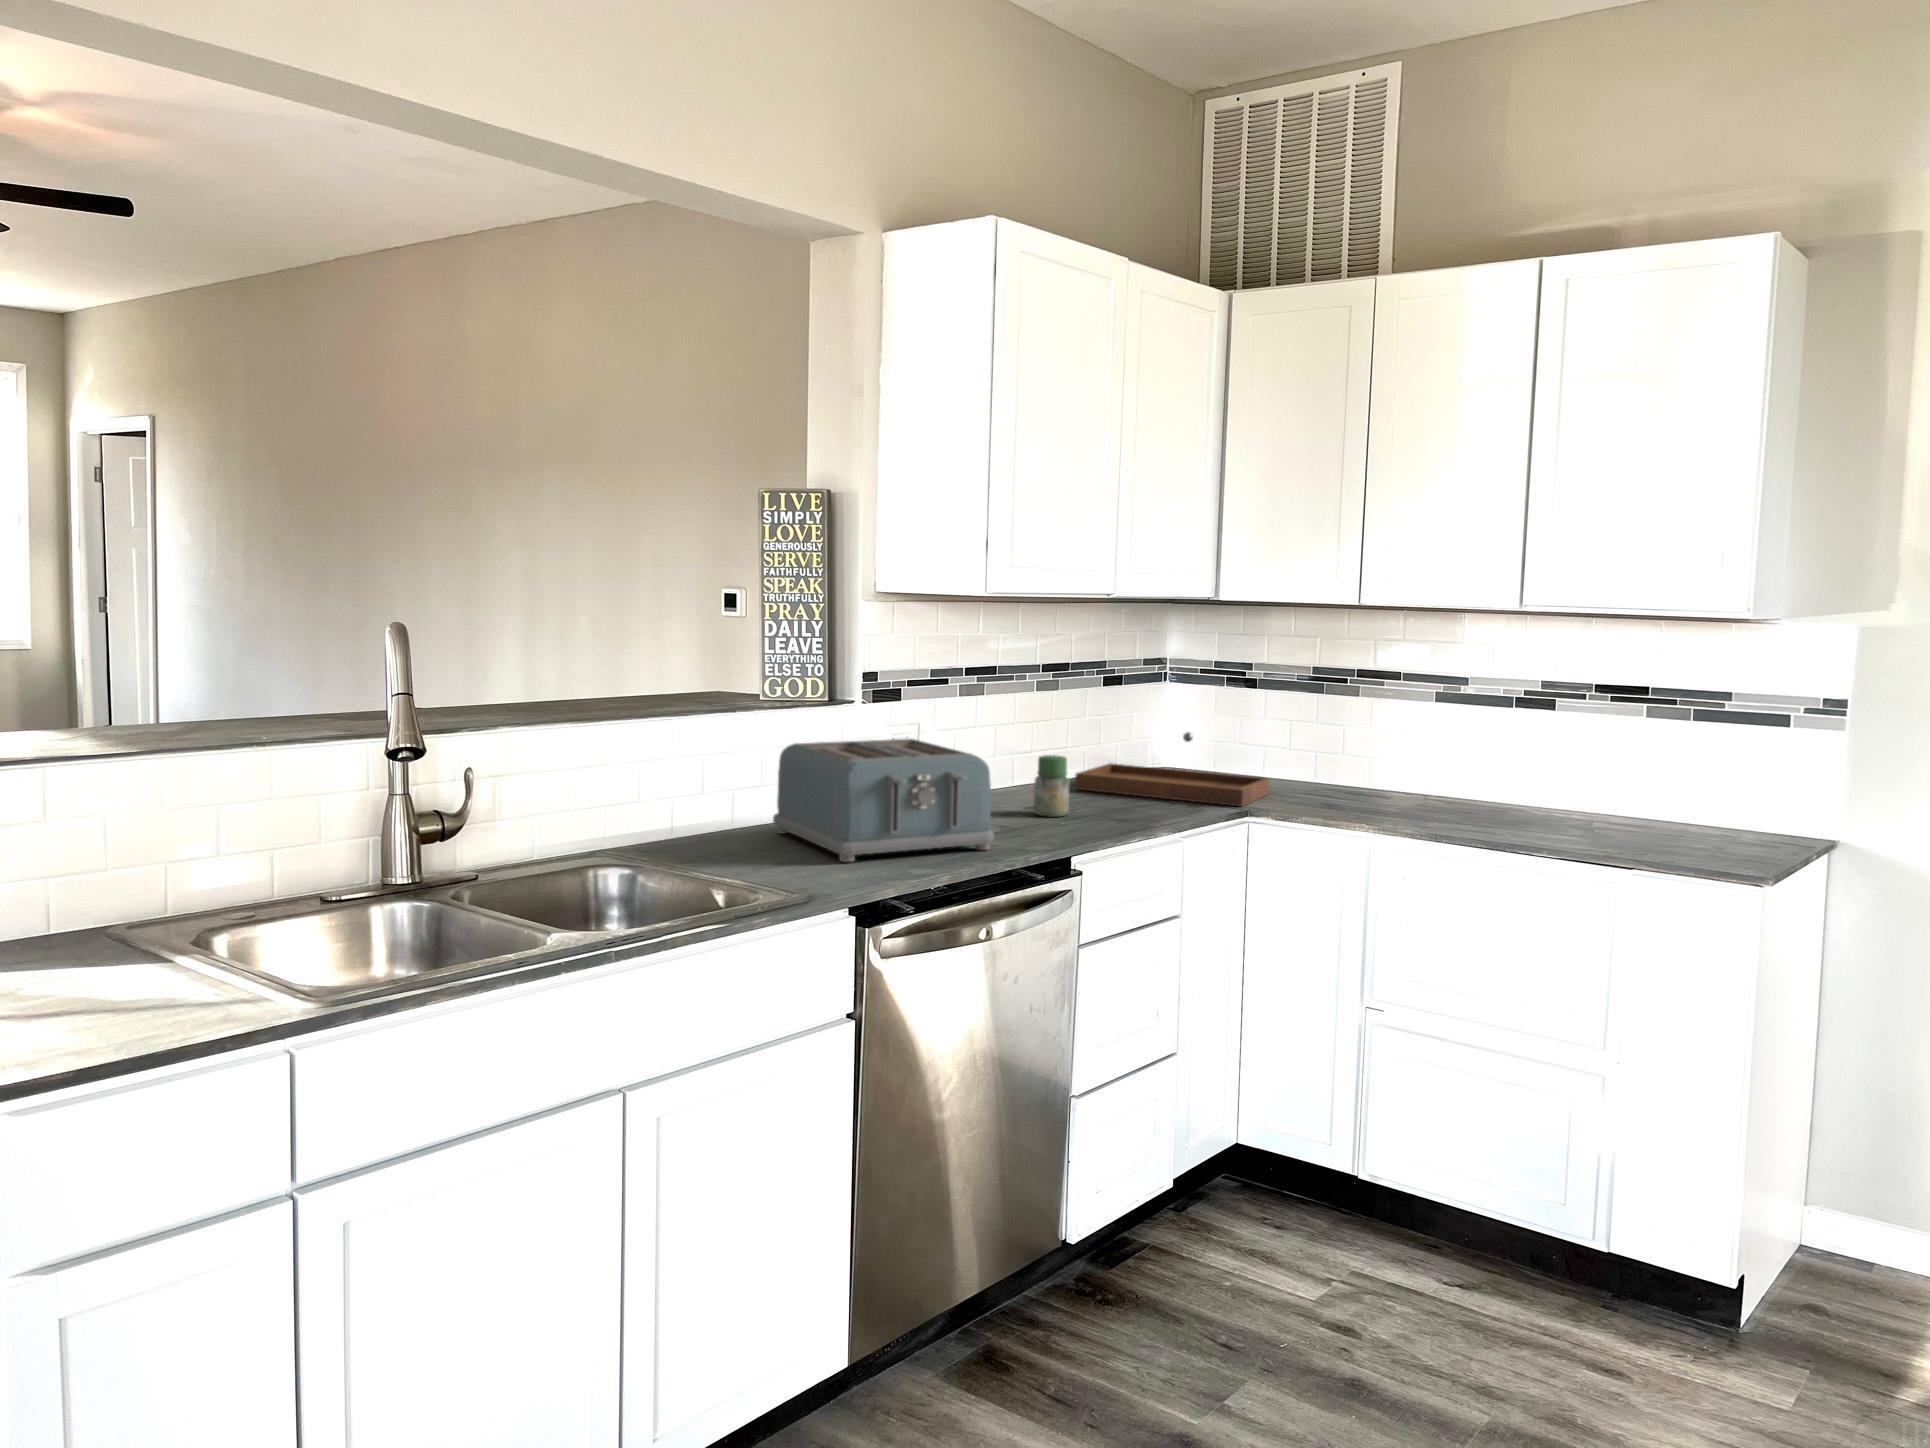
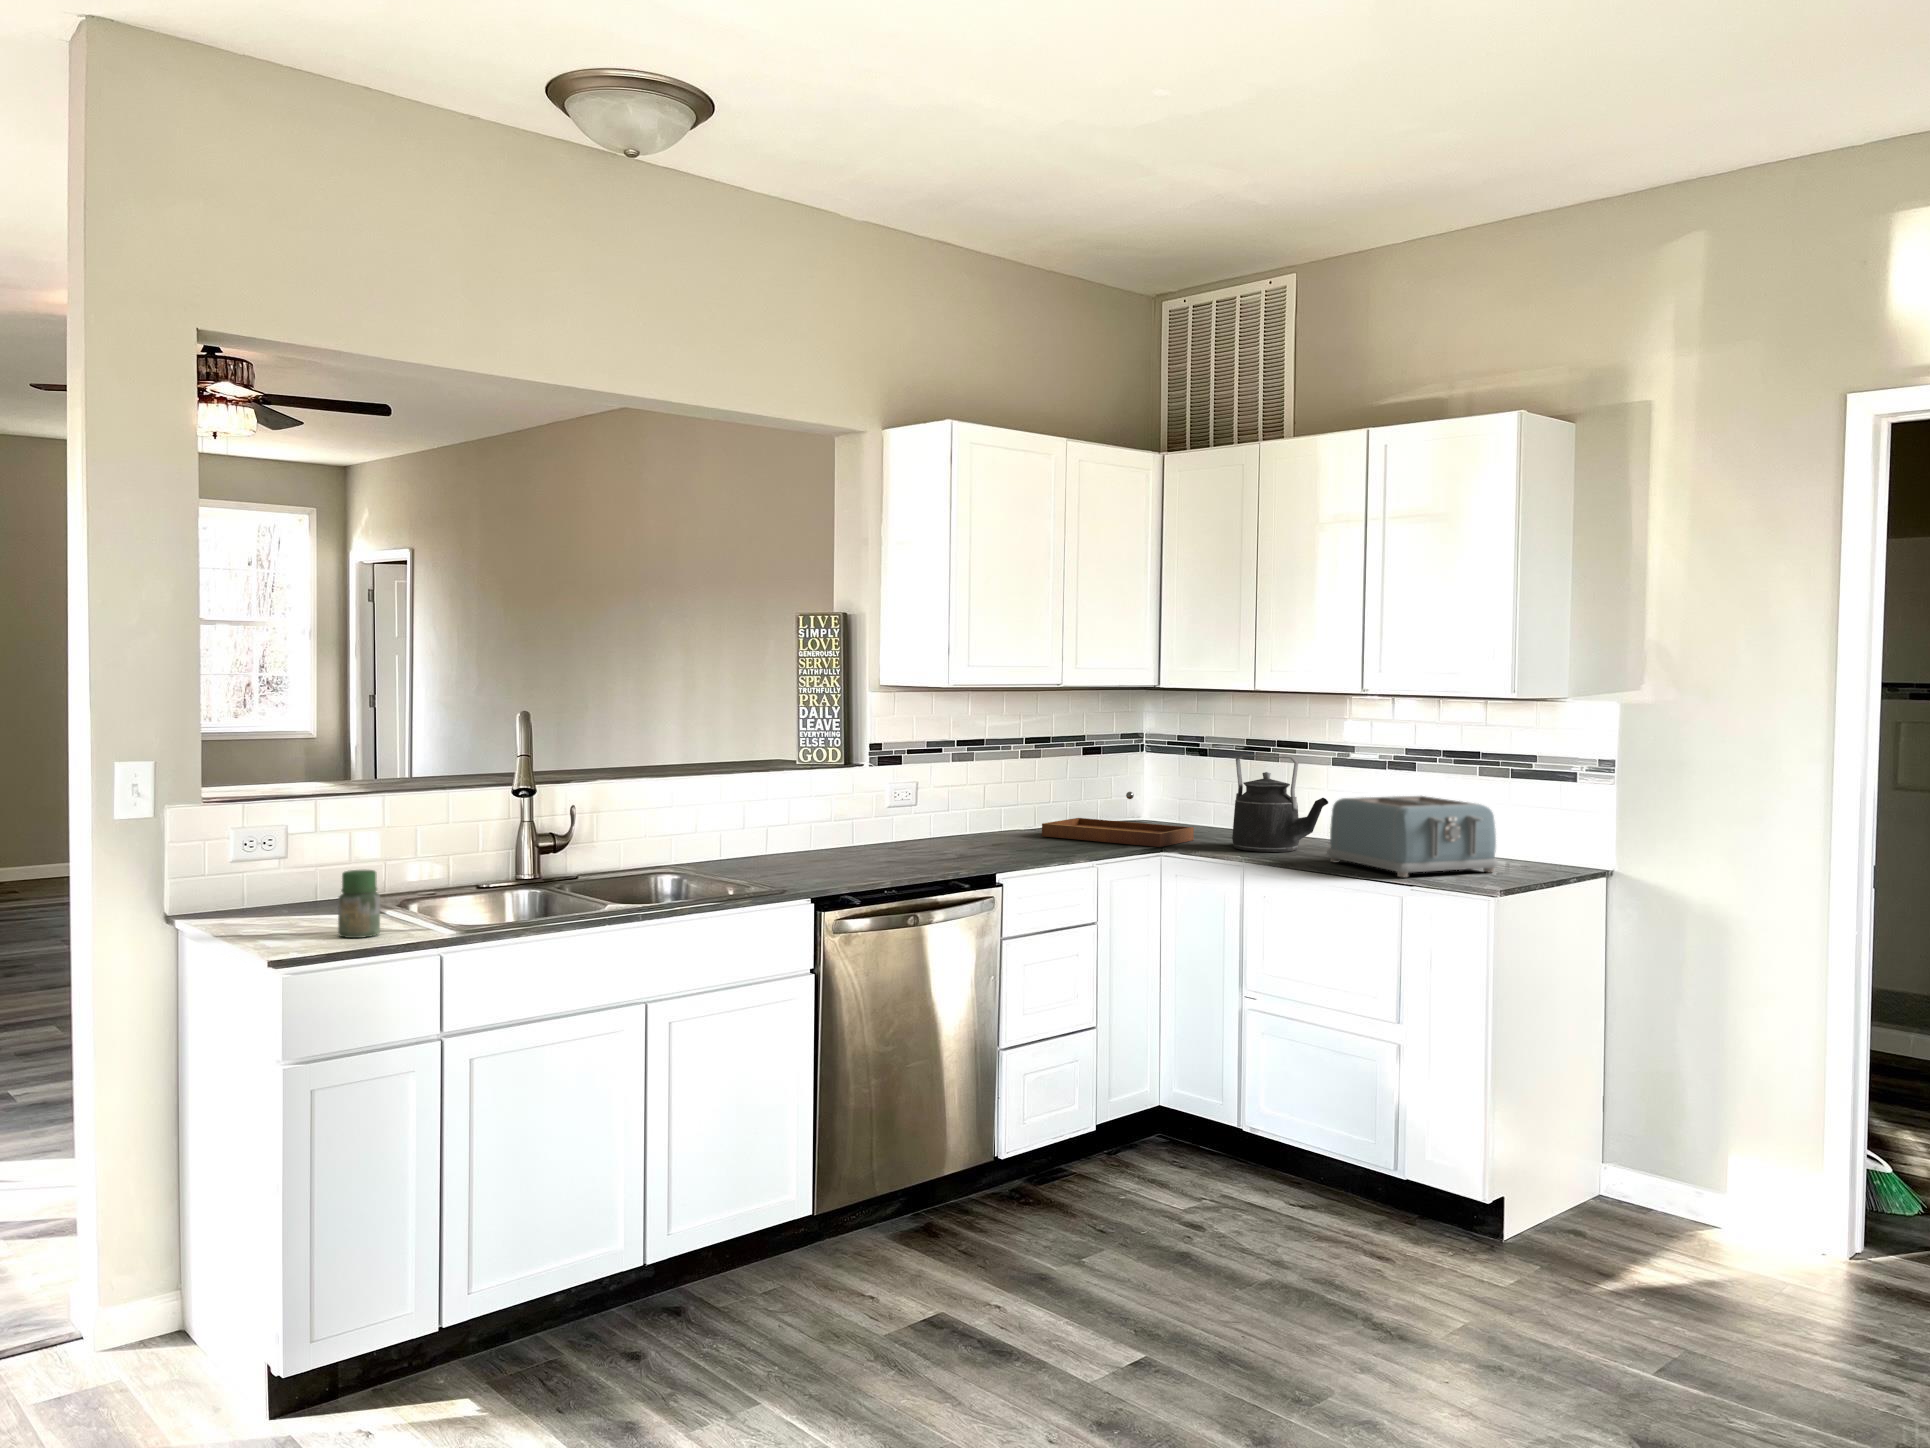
kettle: none [1329,687,1463,814] -> present [1232,755,1328,852]
toaster: present [773,739,995,862] -> present [1327,796,1498,877]
jar: present [1034,755,1069,817] -> present [338,870,380,938]

